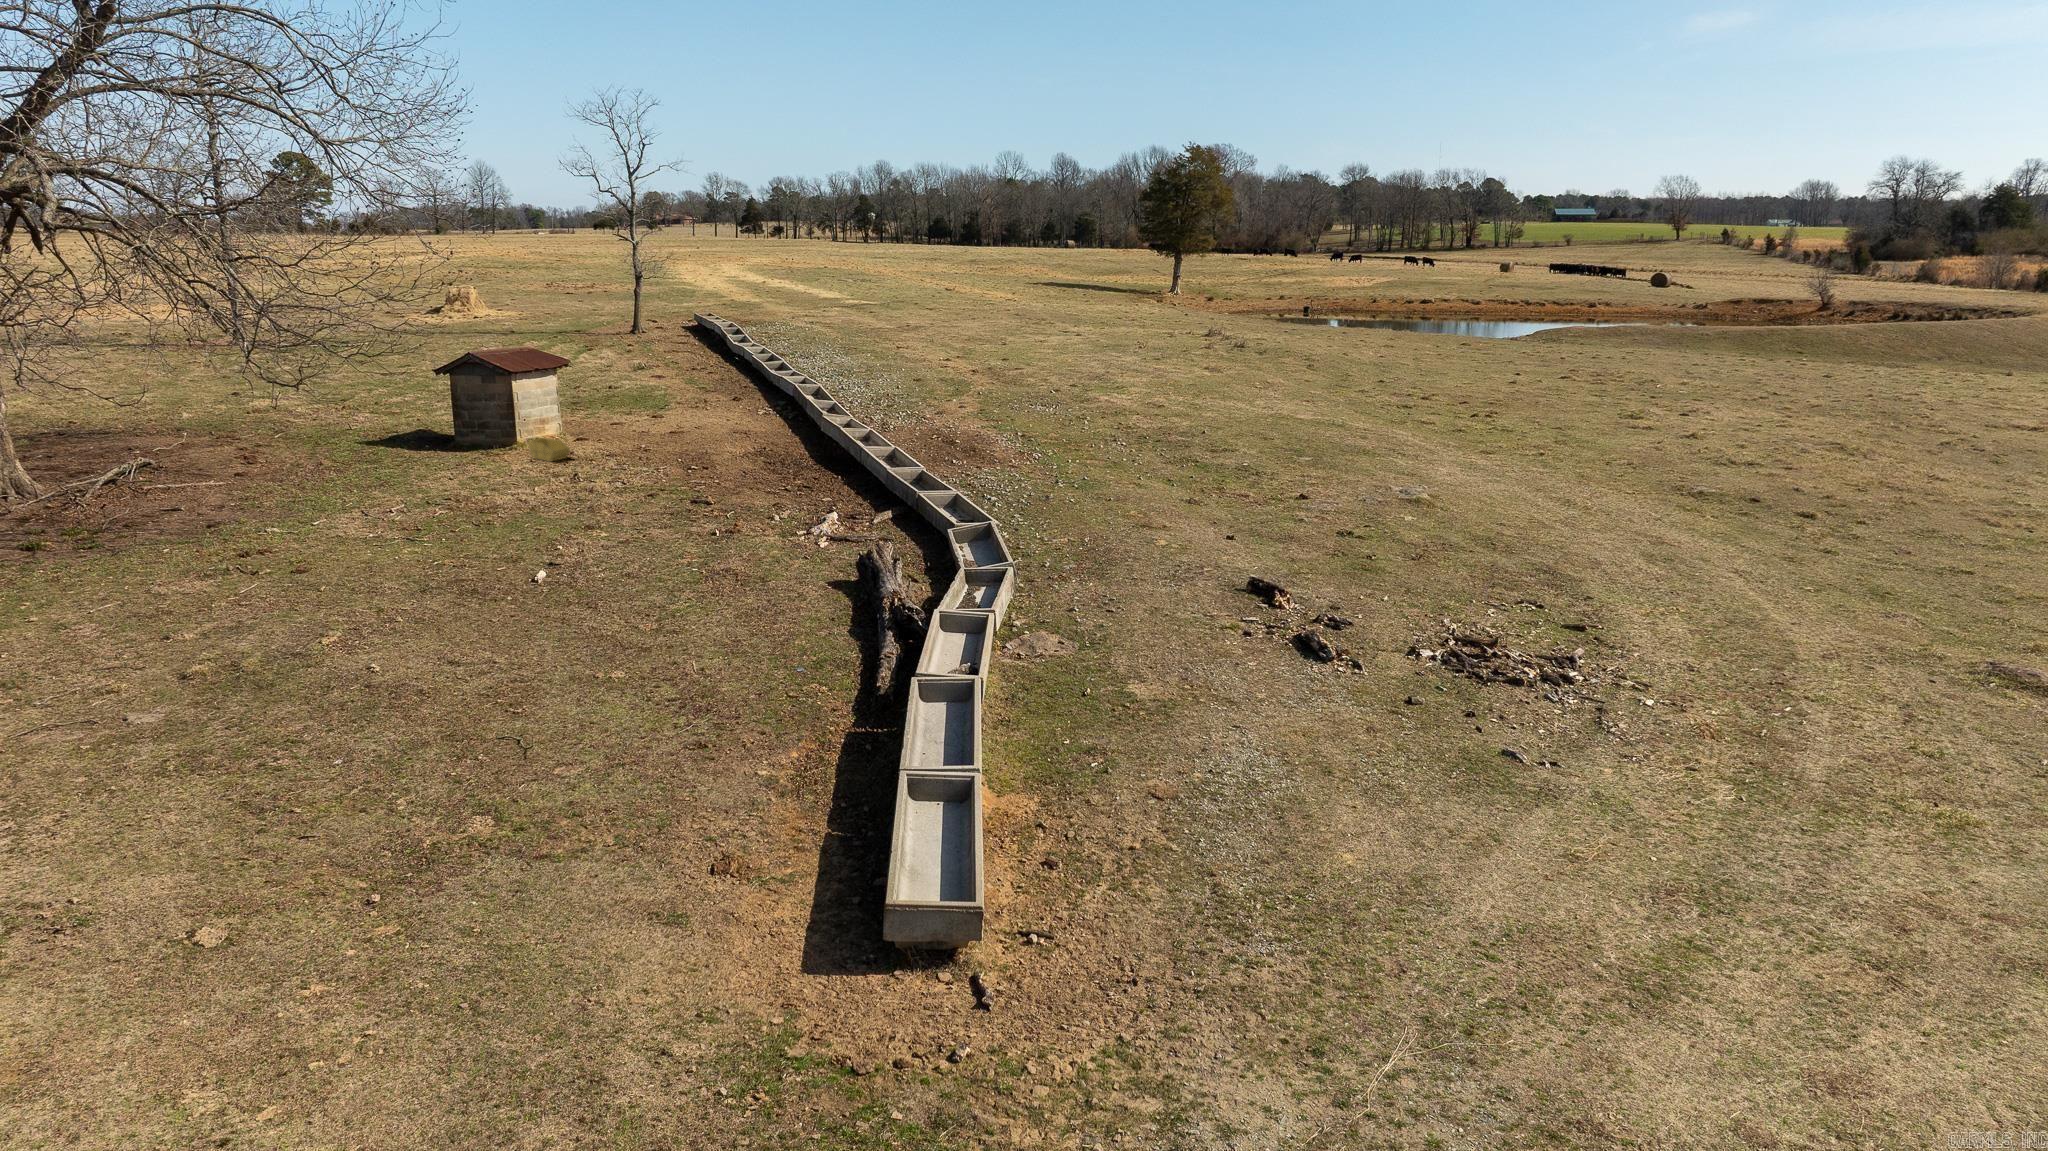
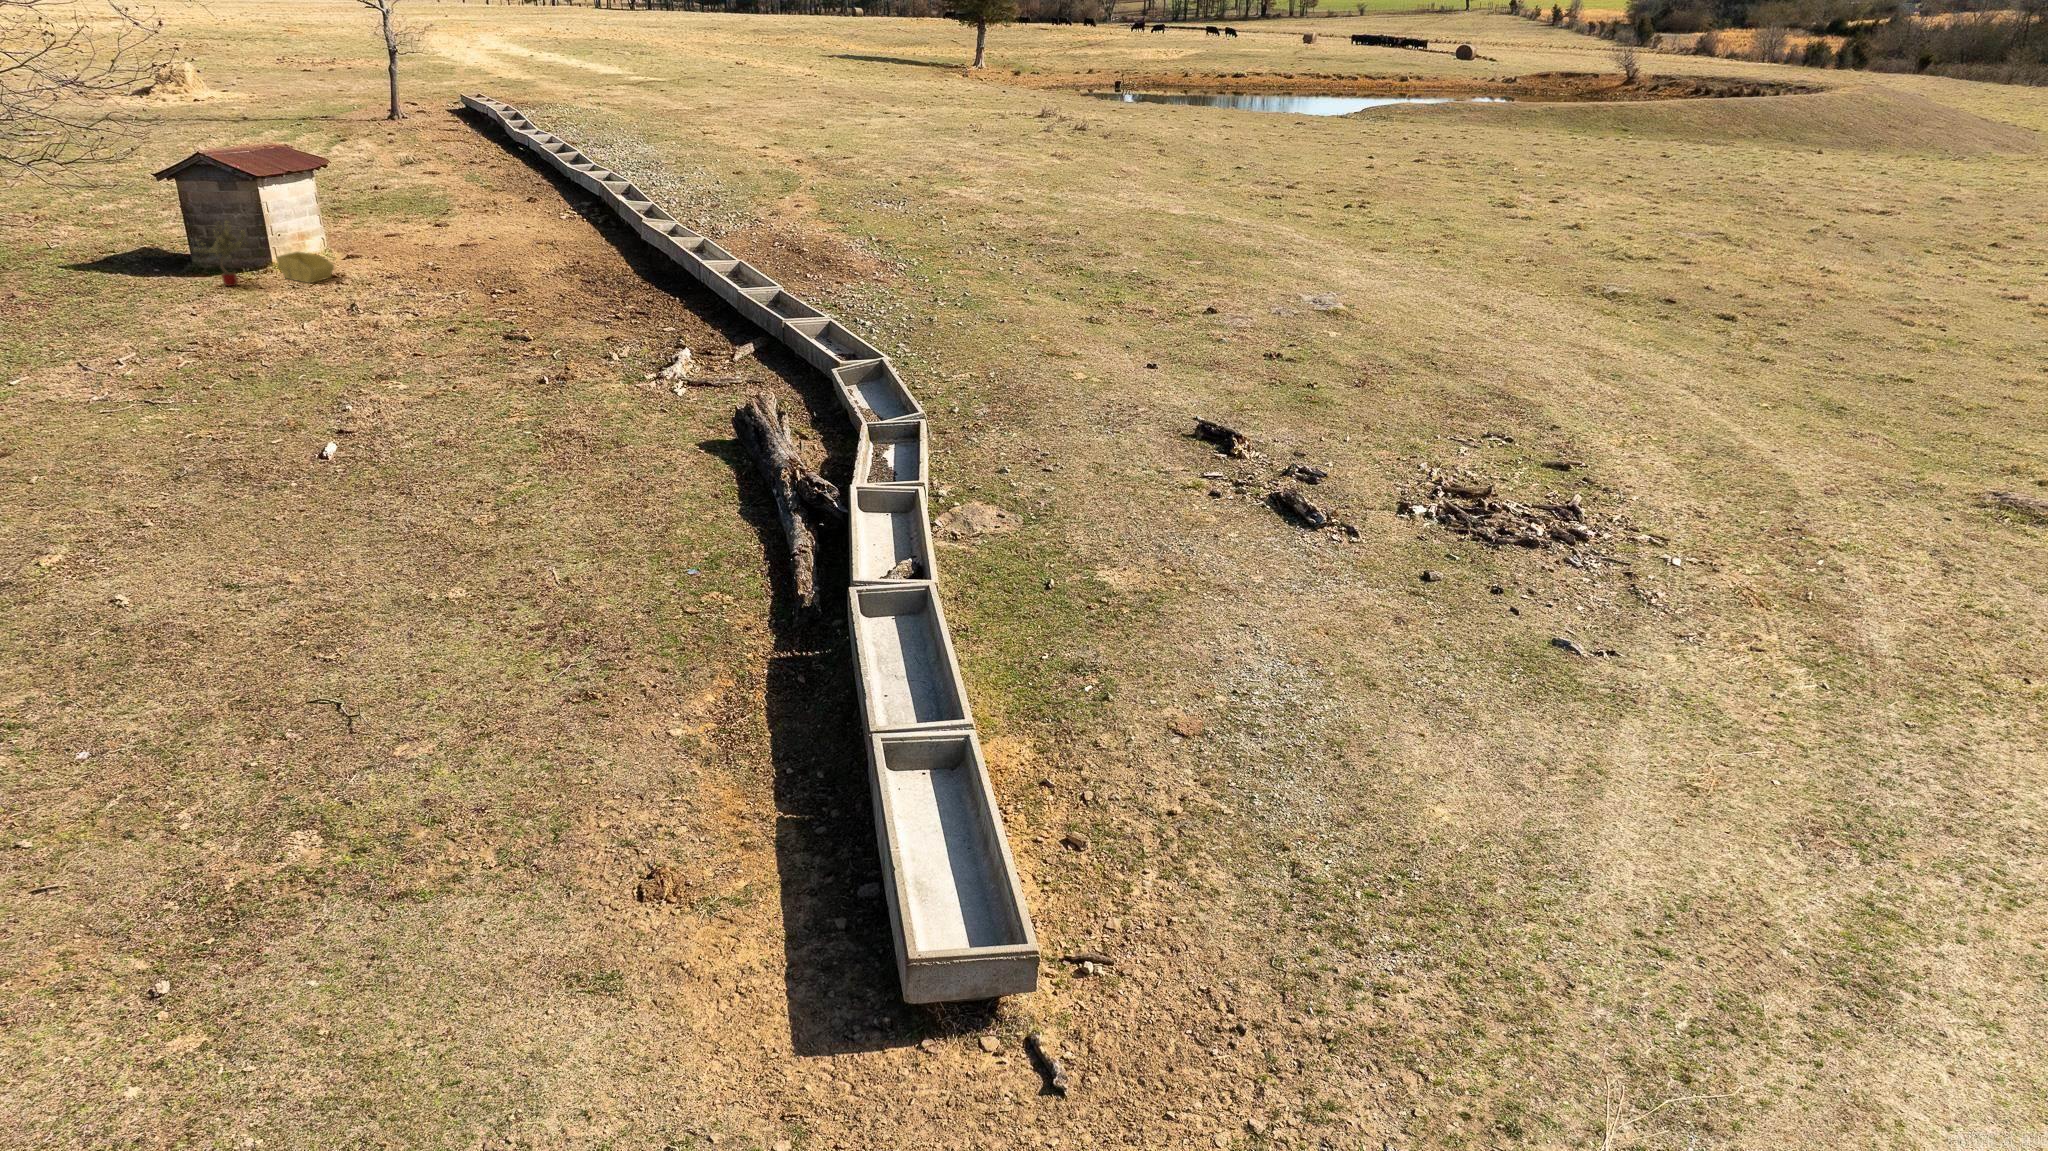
potted tree: none [468,412,510,463] -> present [195,223,246,286]

